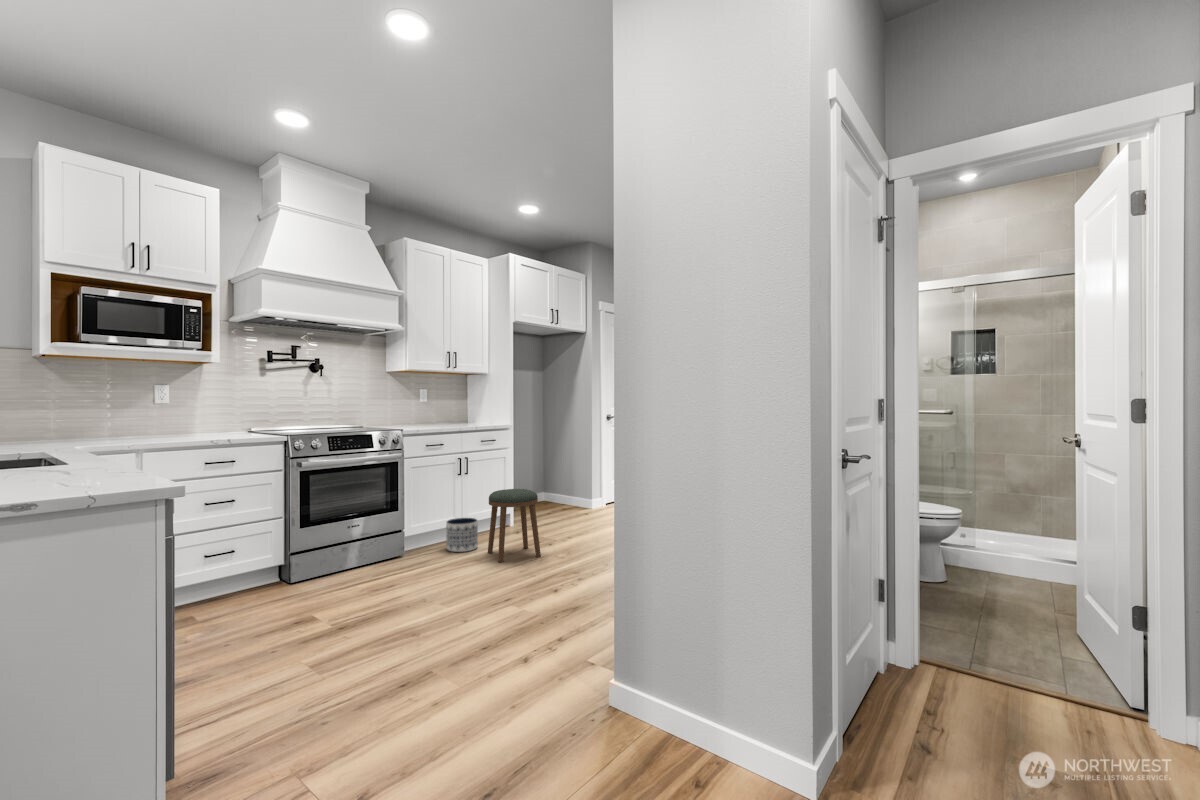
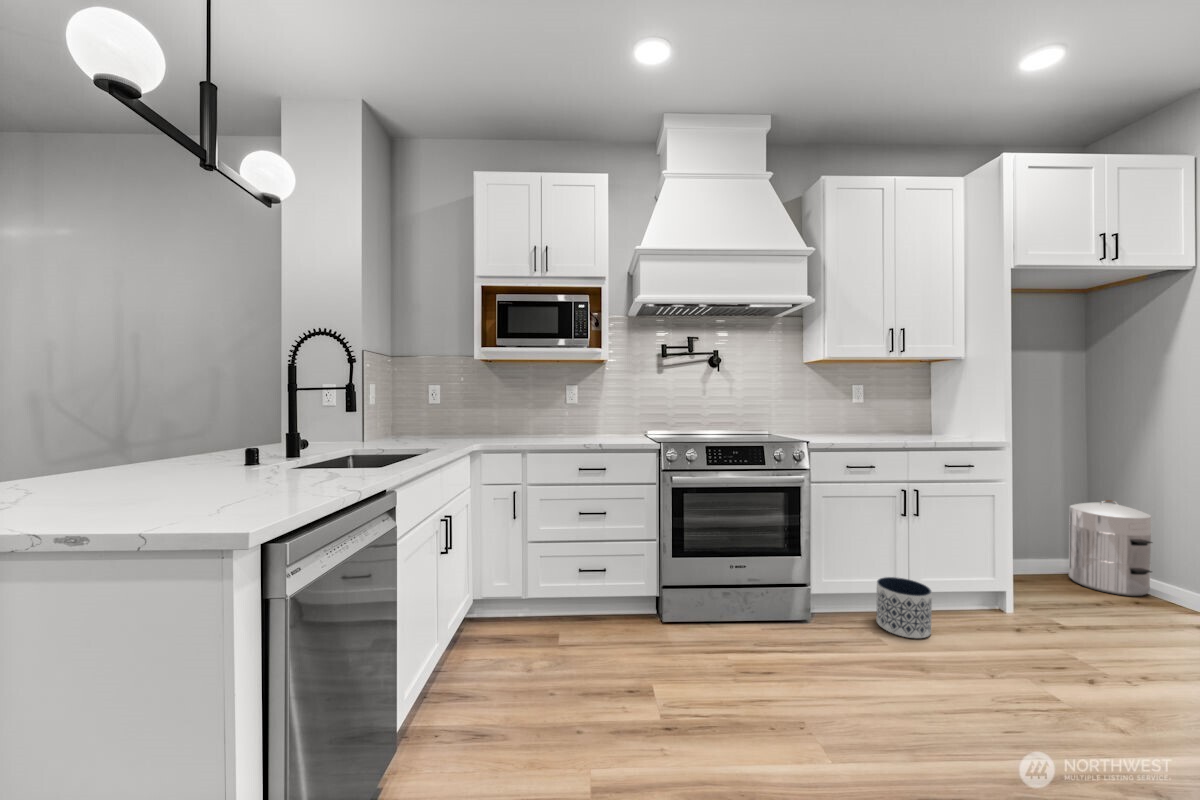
waste bin: none [540,459,574,512] -> present [1069,500,1152,596]
stool: present [488,489,541,562] -> none [948,558,1070,714]

